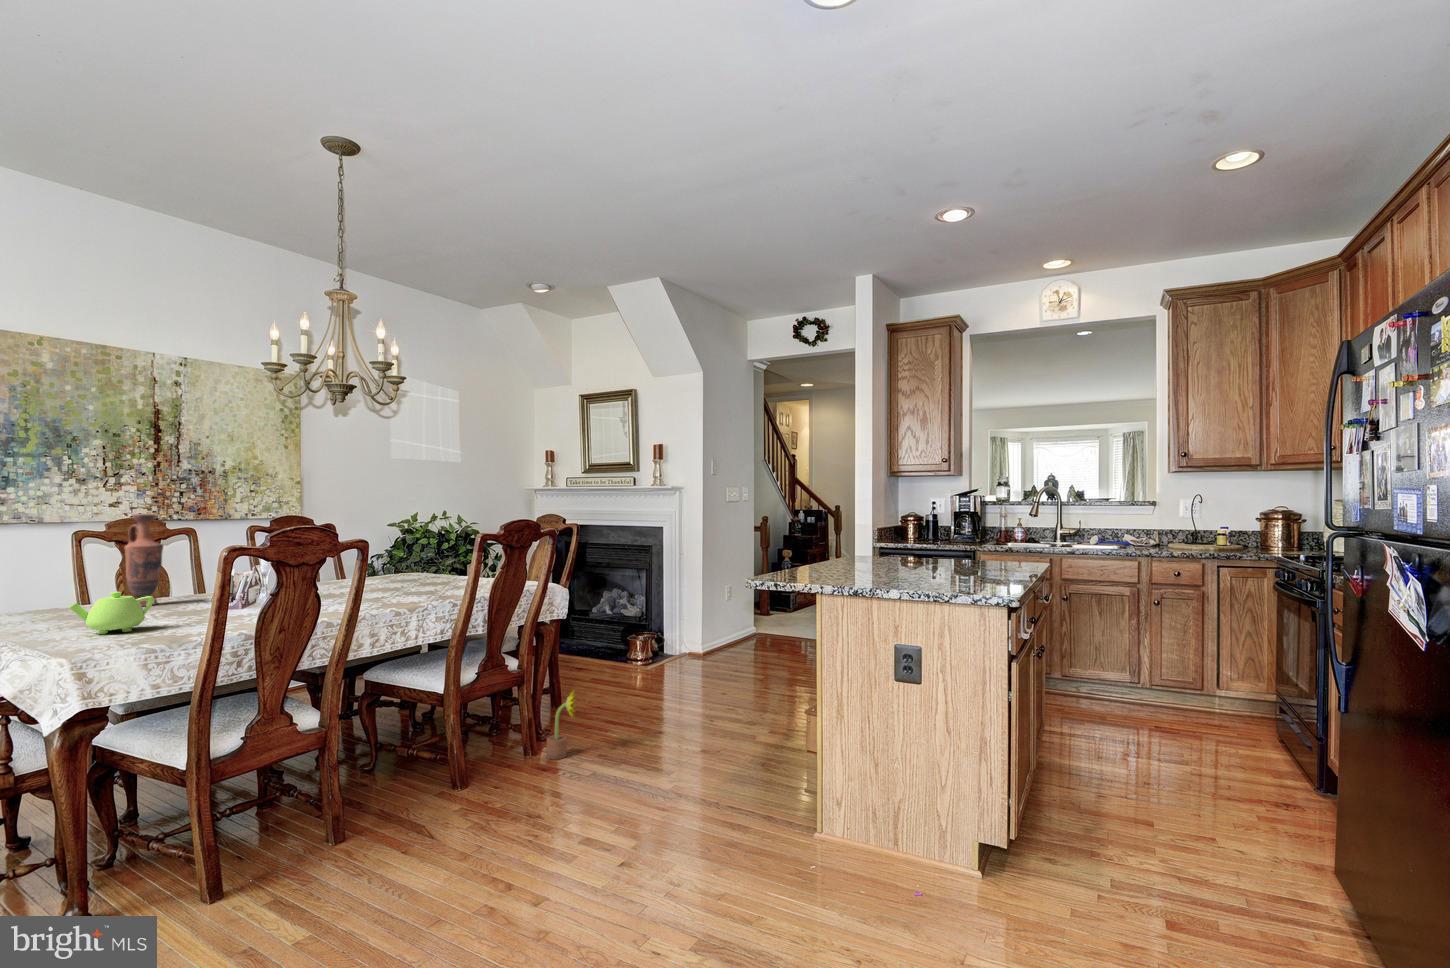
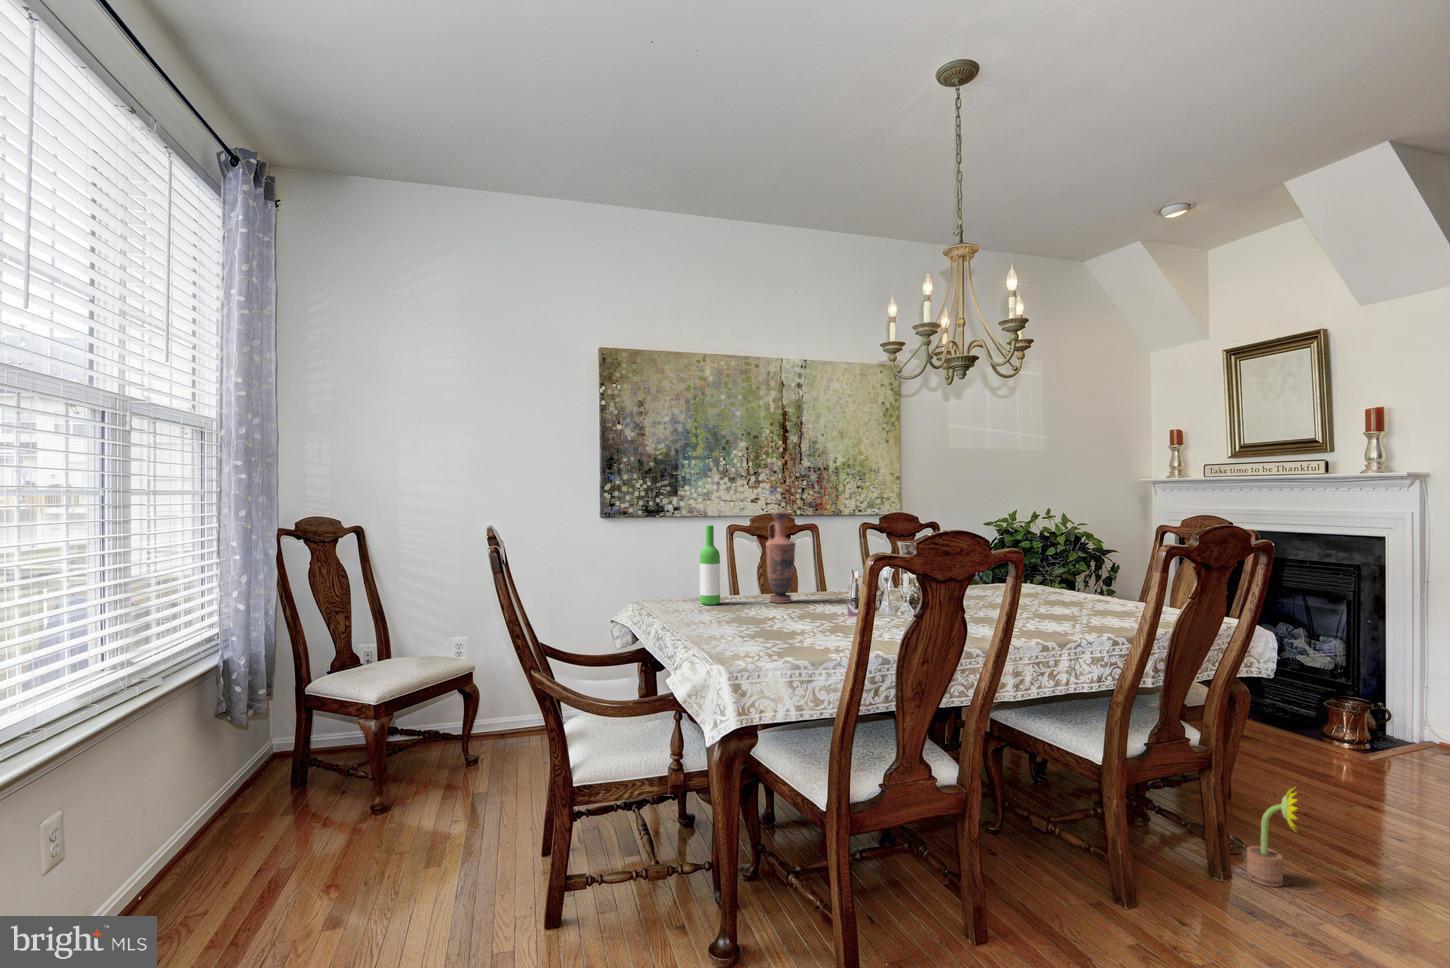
wine bottle: none [30,529,60,616] -> present [700,525,720,605]
teapot: present [69,592,154,634] -> none [728,594,794,637]

